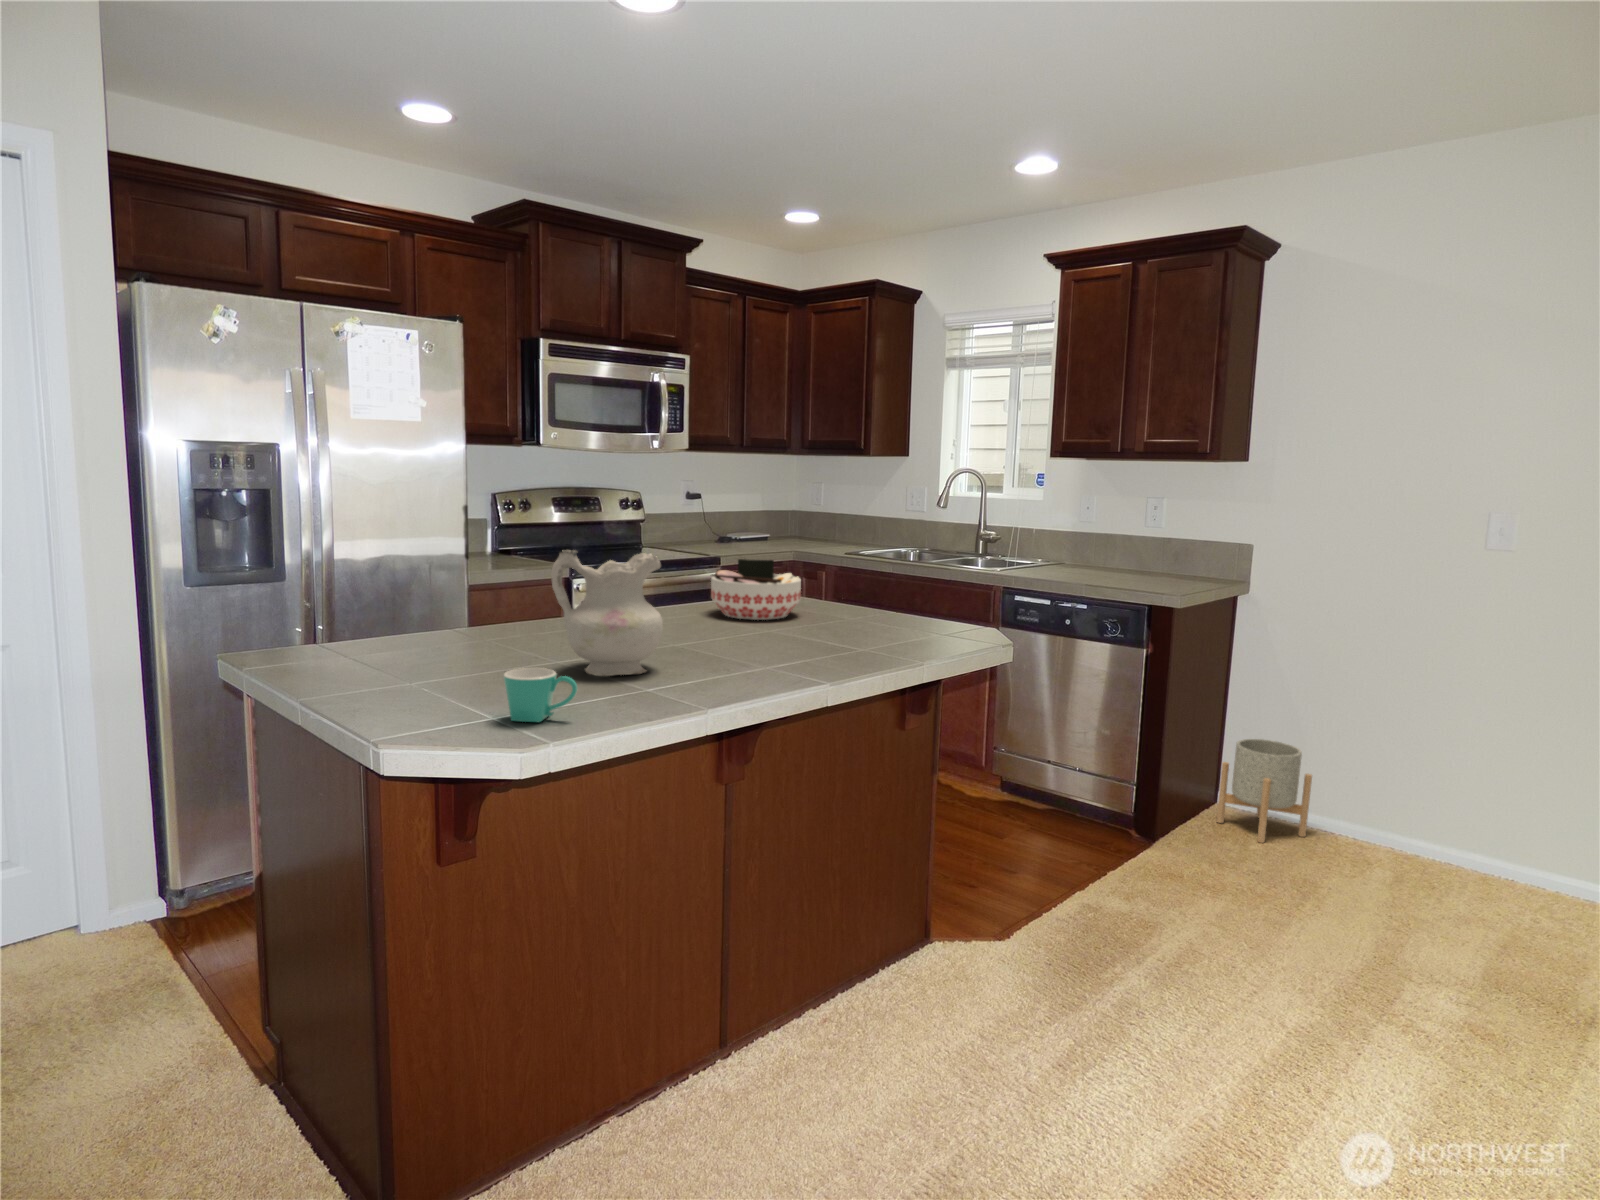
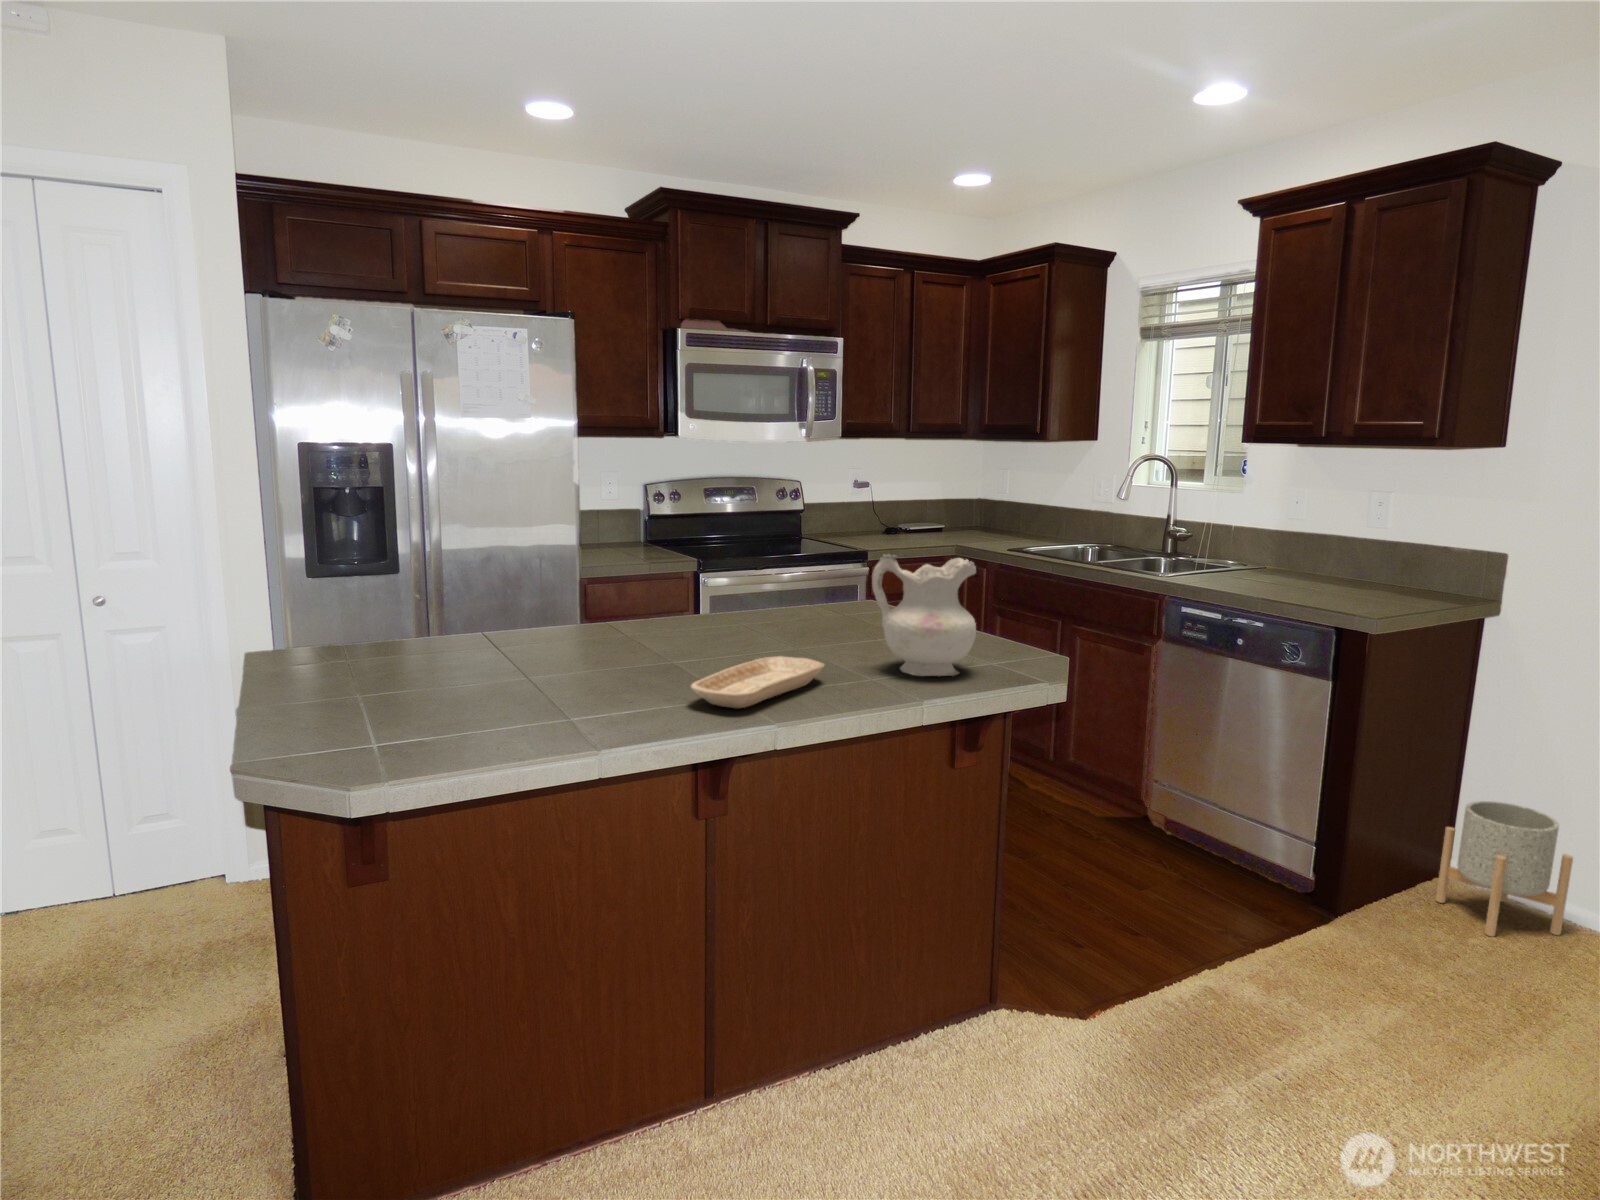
ceramic pitcher: present [551,550,663,676] -> present [872,554,976,676]
bowl: present [711,559,801,620] -> none [763,565,861,634]
tray: none [730,634,823,675] -> present [691,656,824,708]
mug: present [504,668,578,722] -> none [390,694,462,753]

